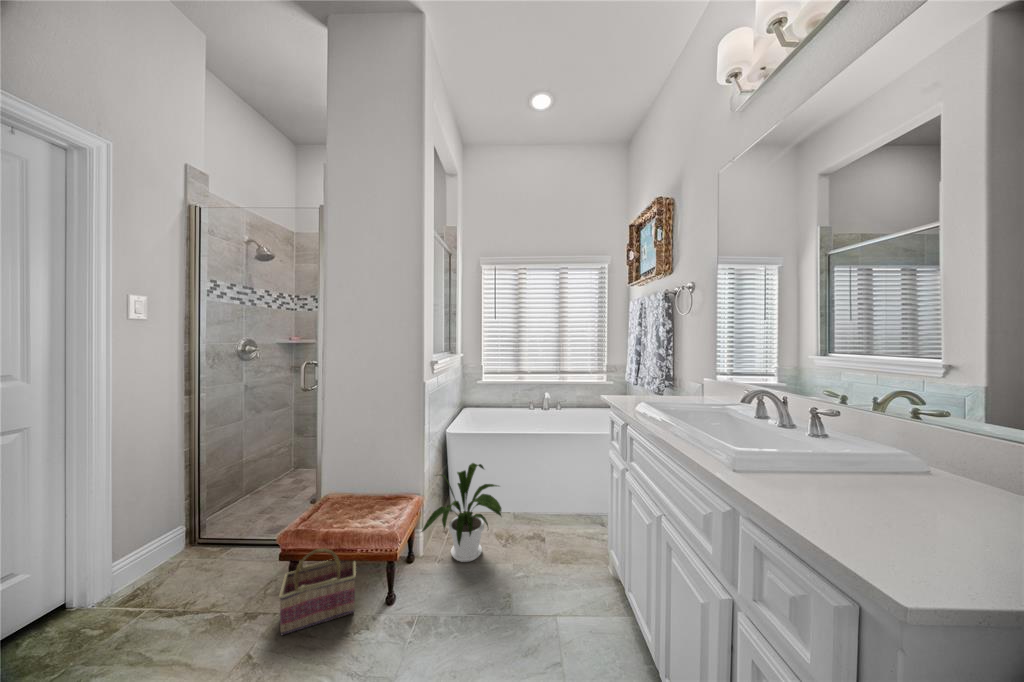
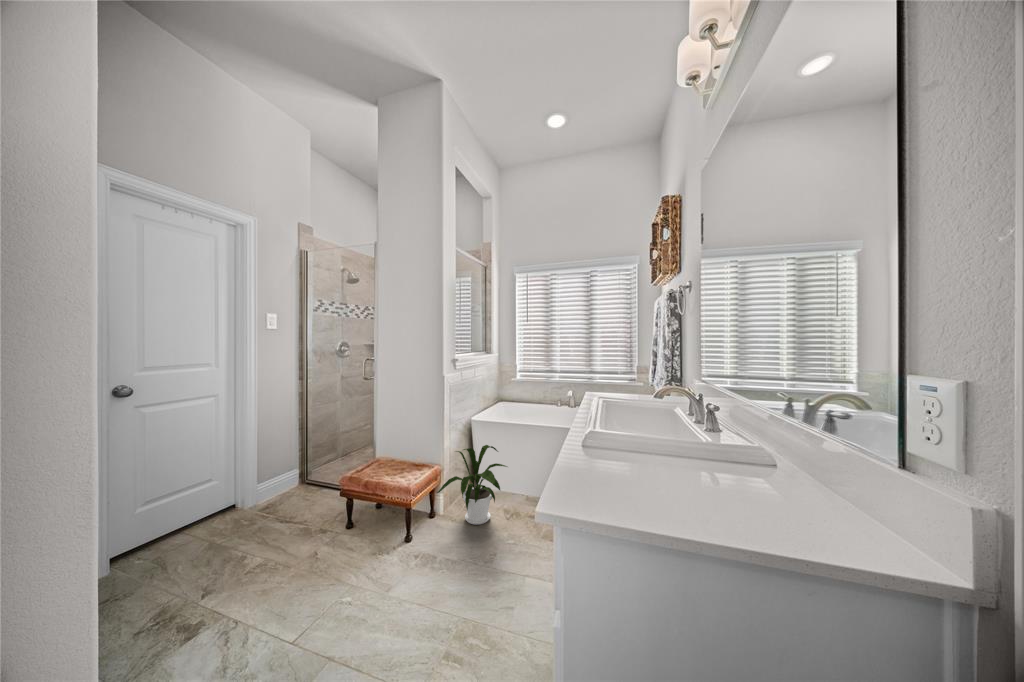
basket: present [279,548,356,635] -> none [333,480,389,545]

